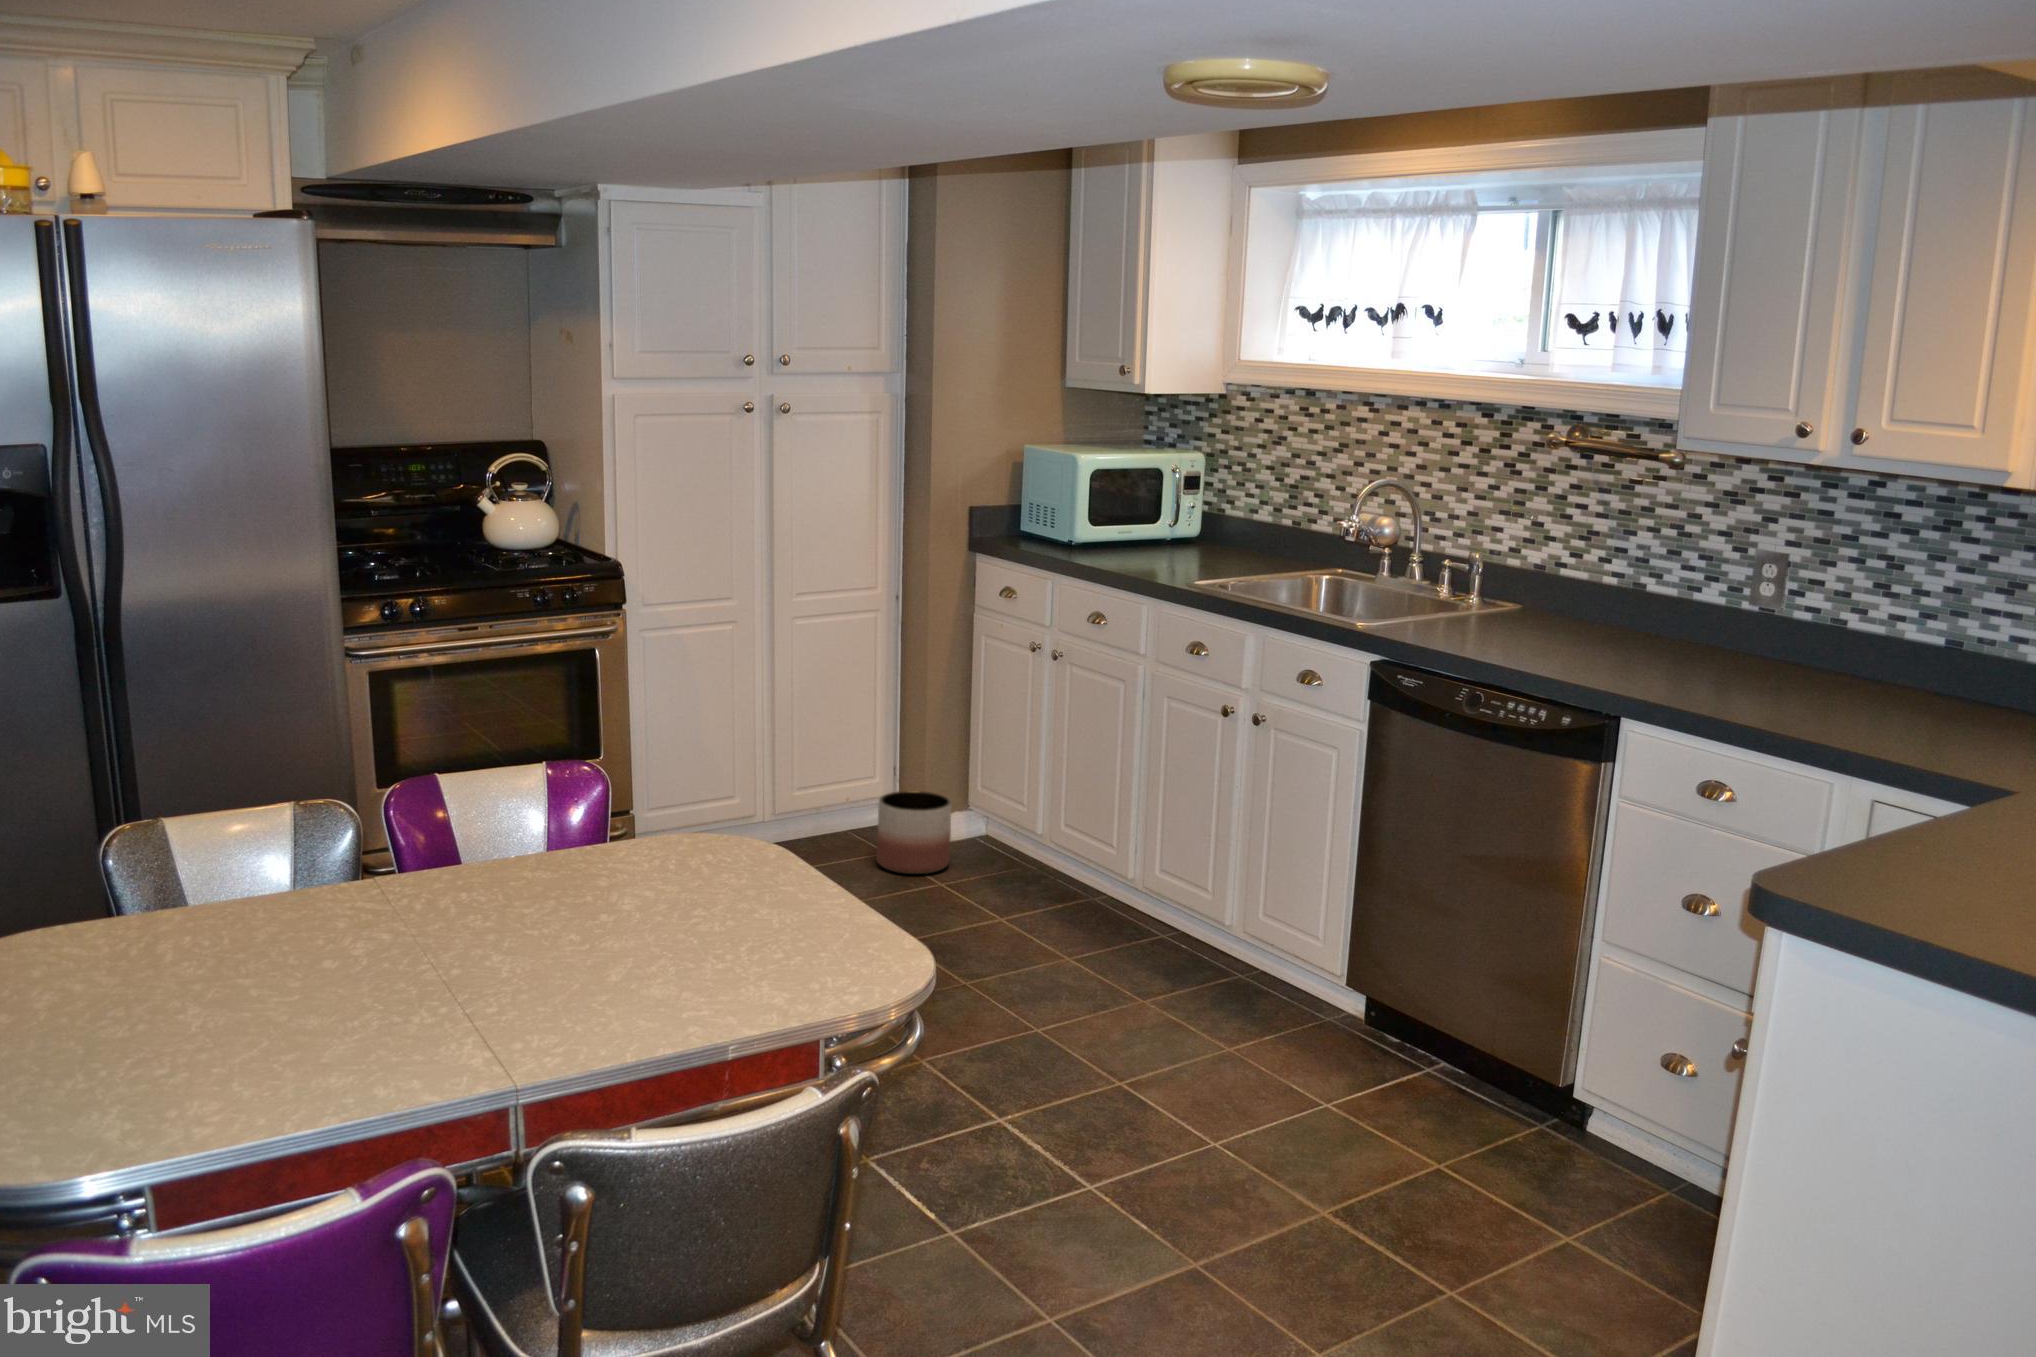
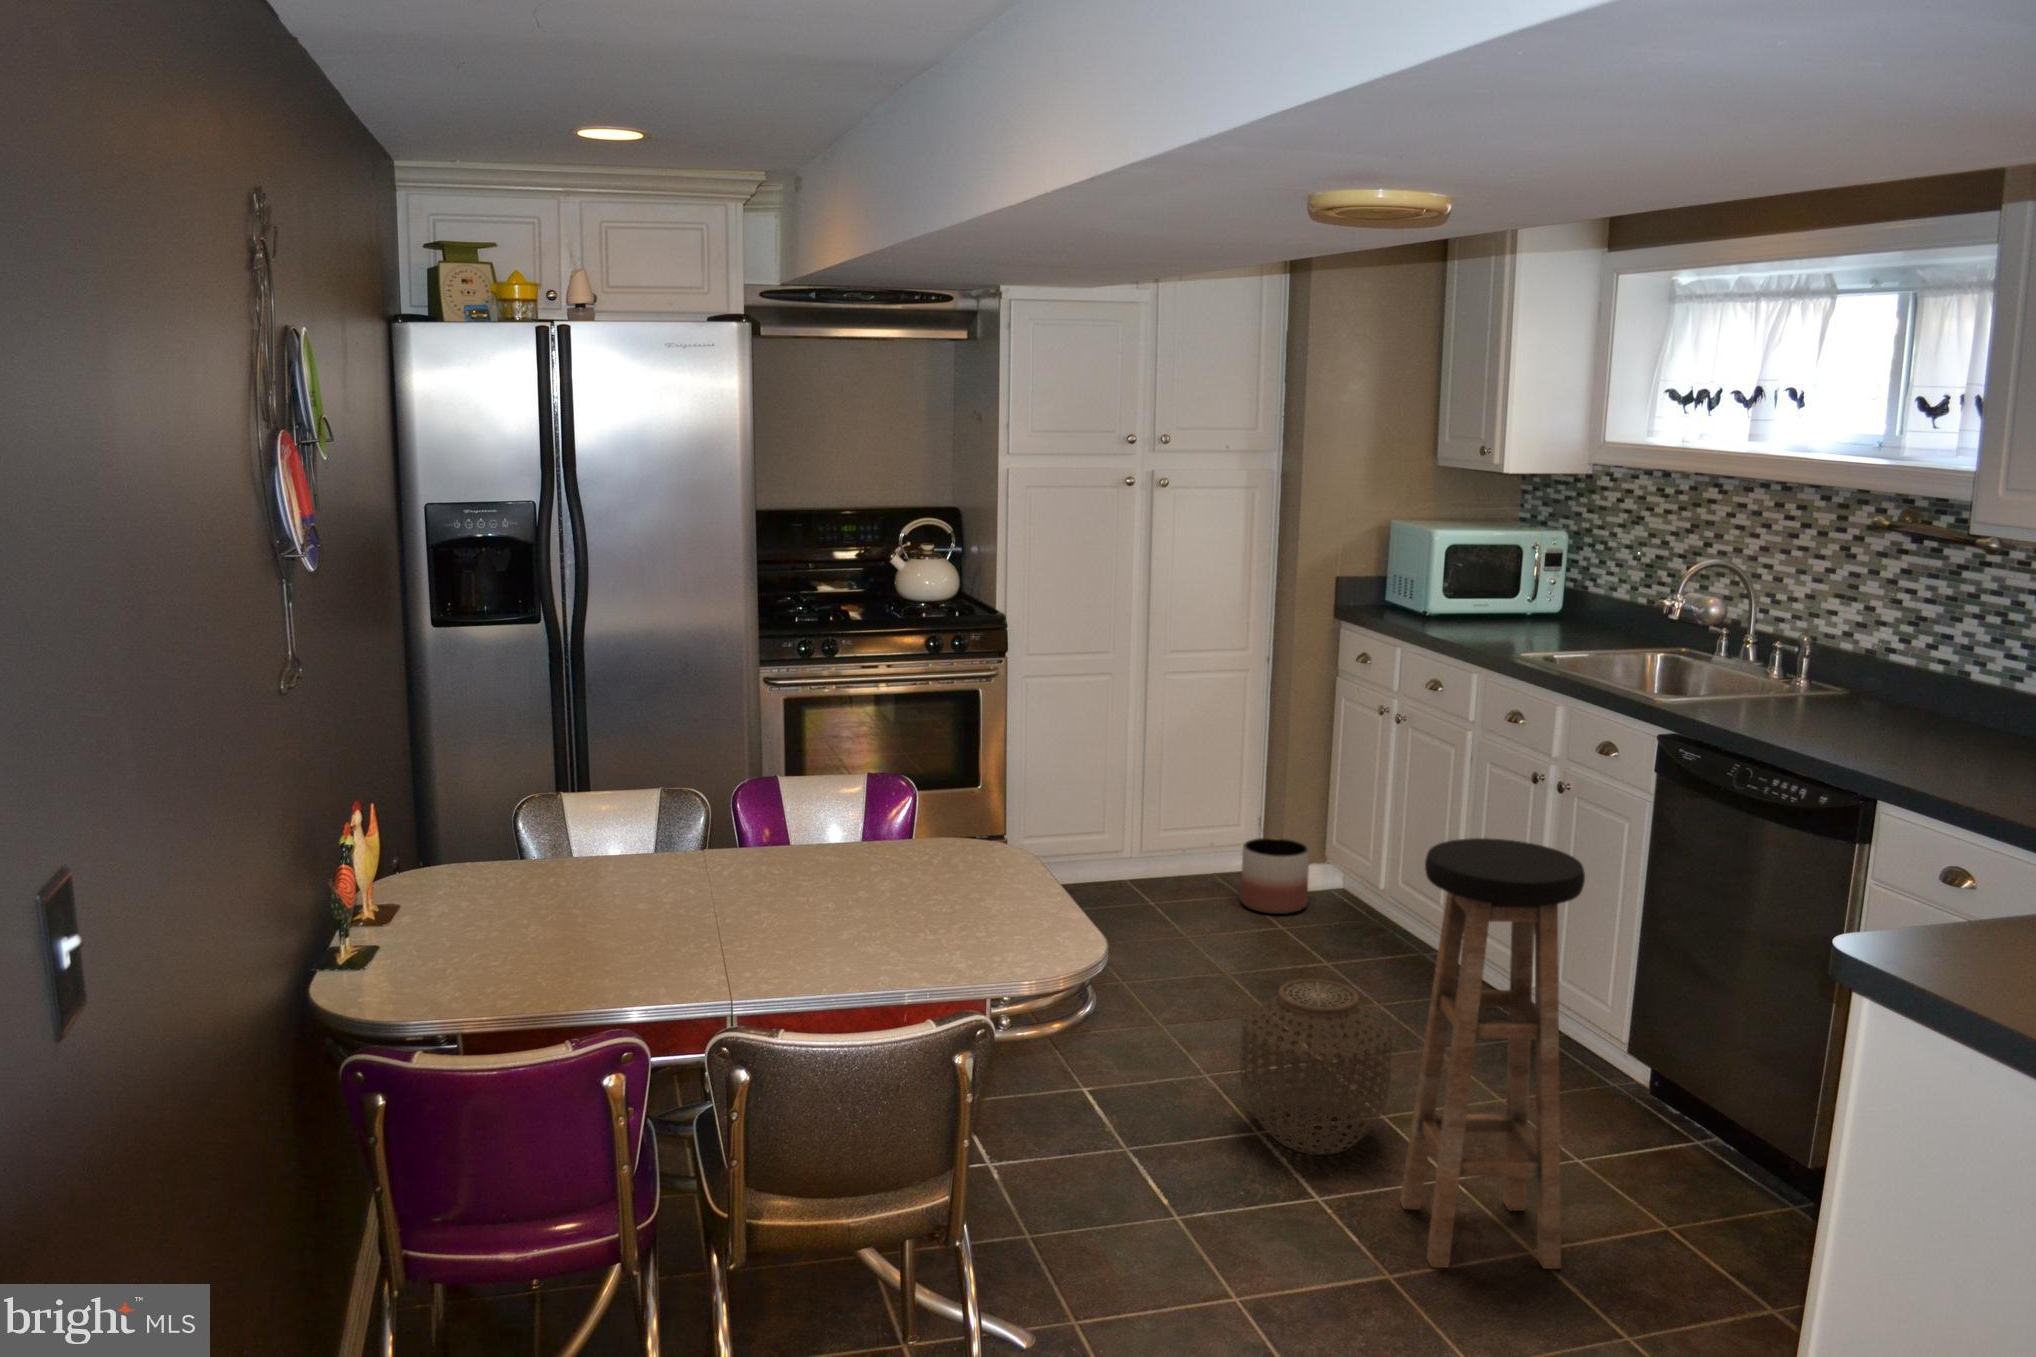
bar stool: none [1178,769,1391,1247] -> present [1400,838,1585,1269]
woven basket: none [980,941,1147,1137] -> present [1240,979,1392,1154]

